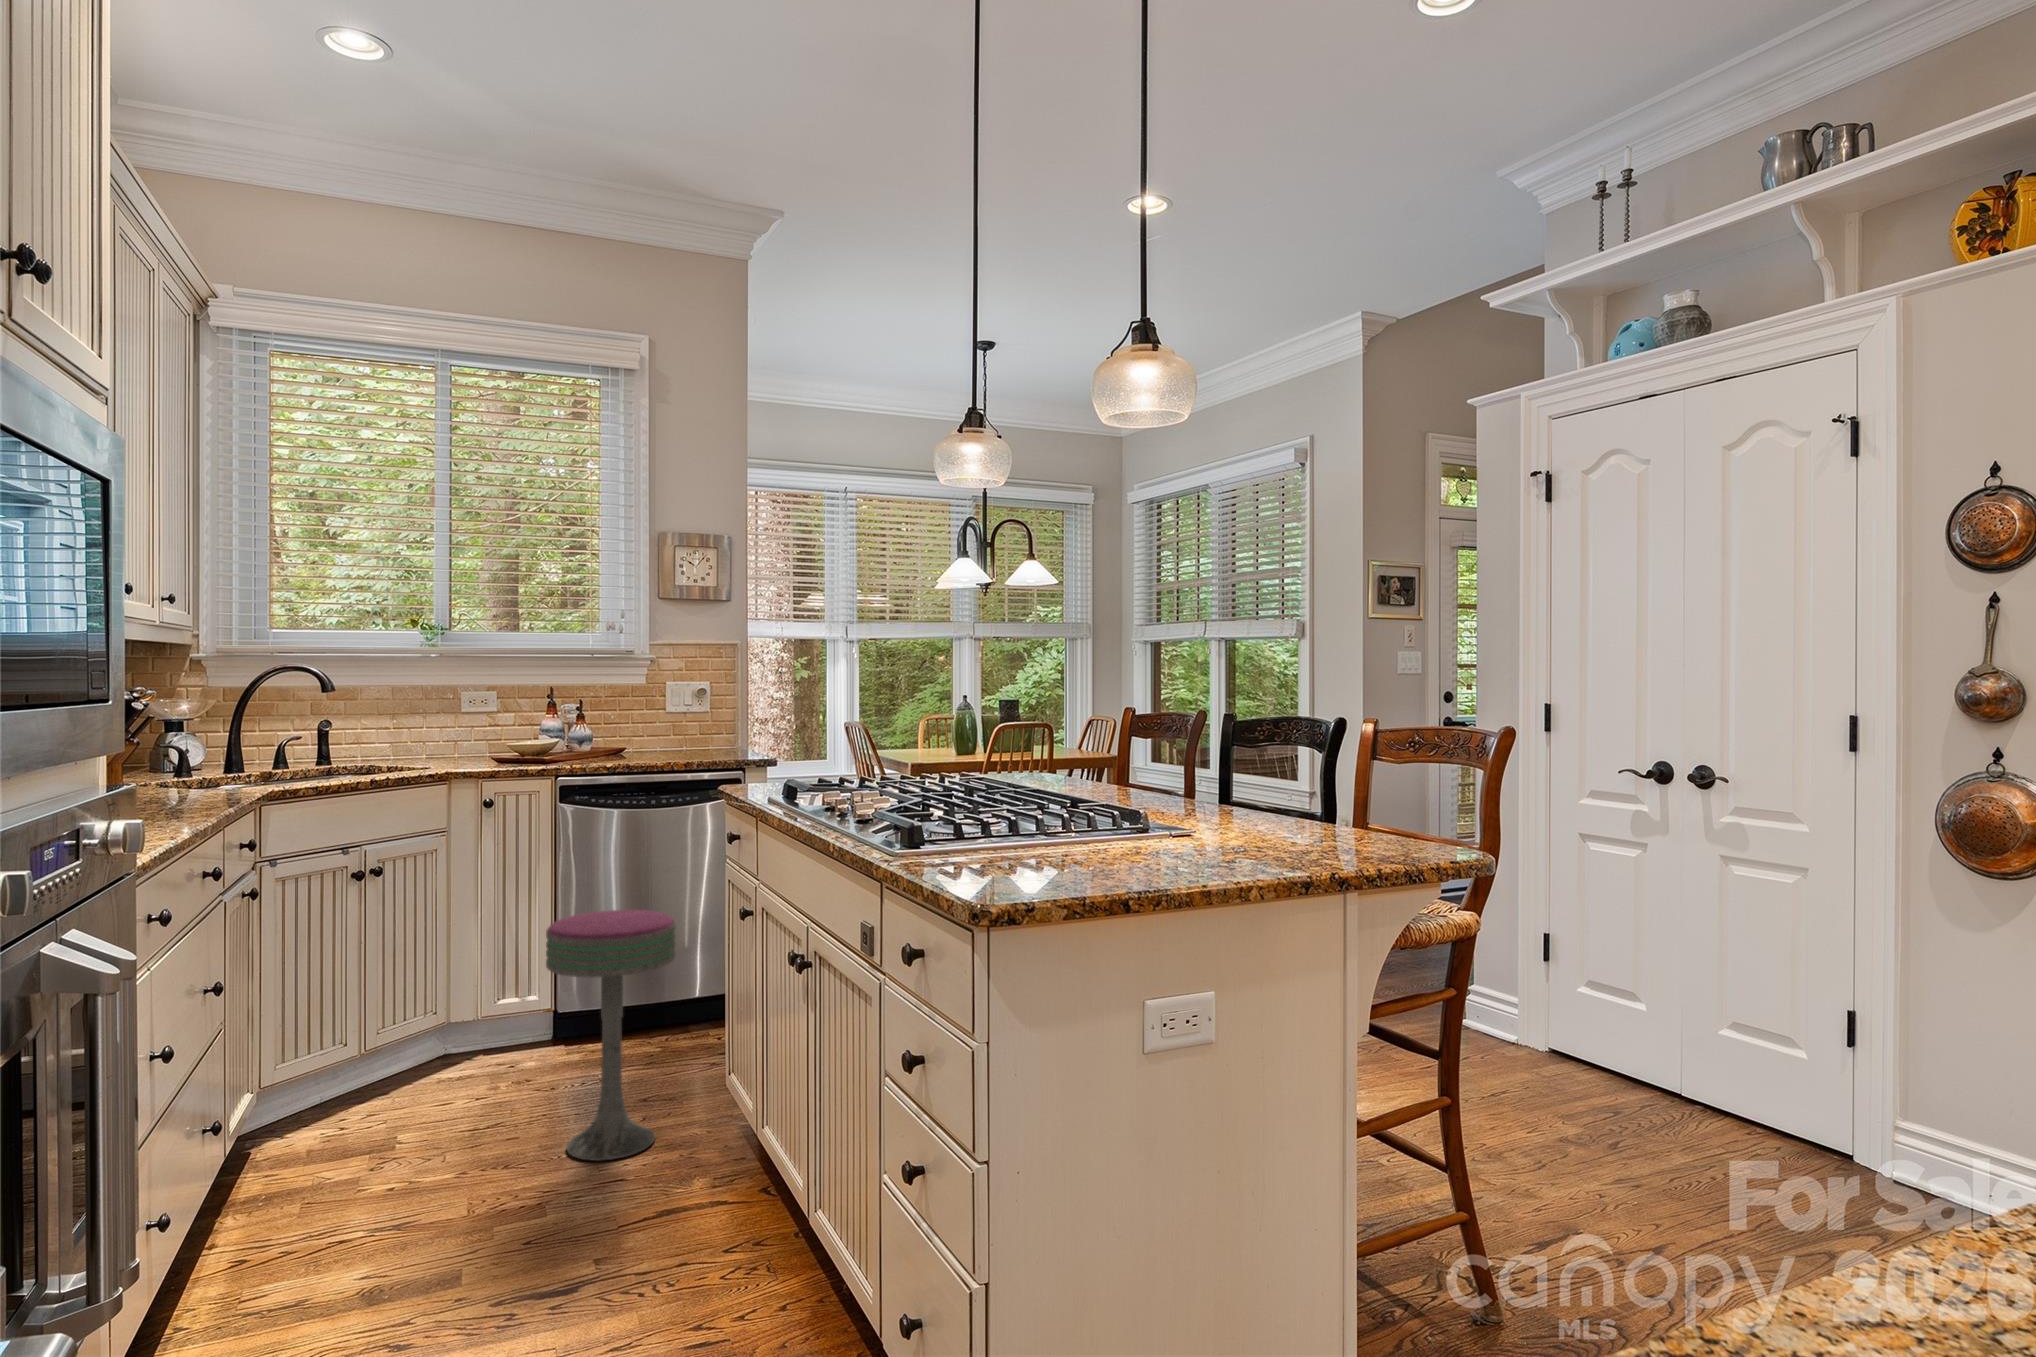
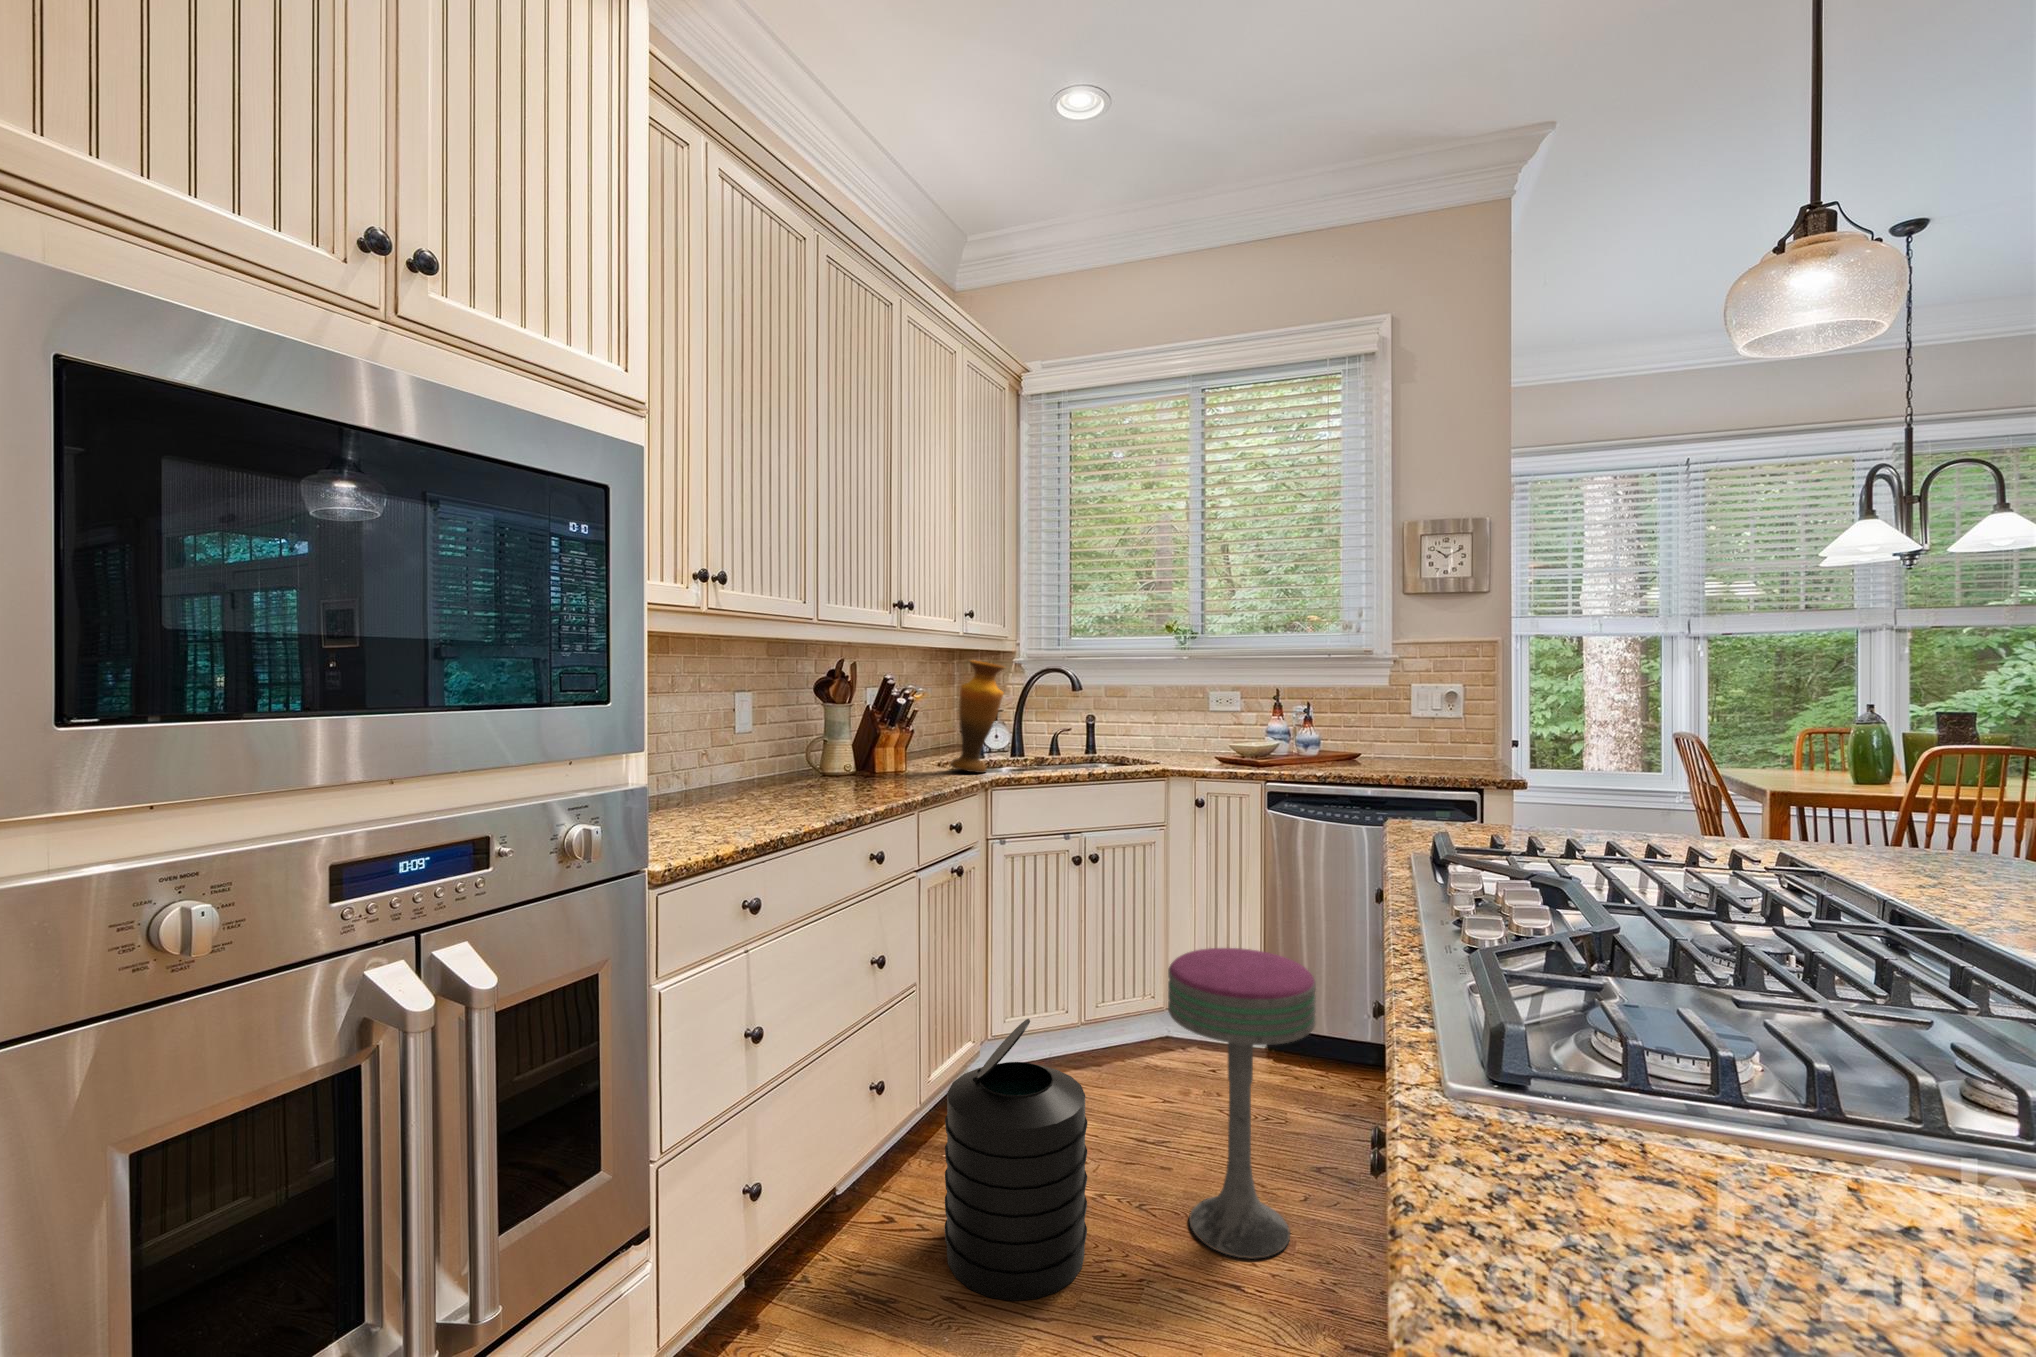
vase: none [194,655,275,787] -> present [950,660,1005,773]
trash can: none [348,999,502,1258] -> present [945,1019,1088,1301]

